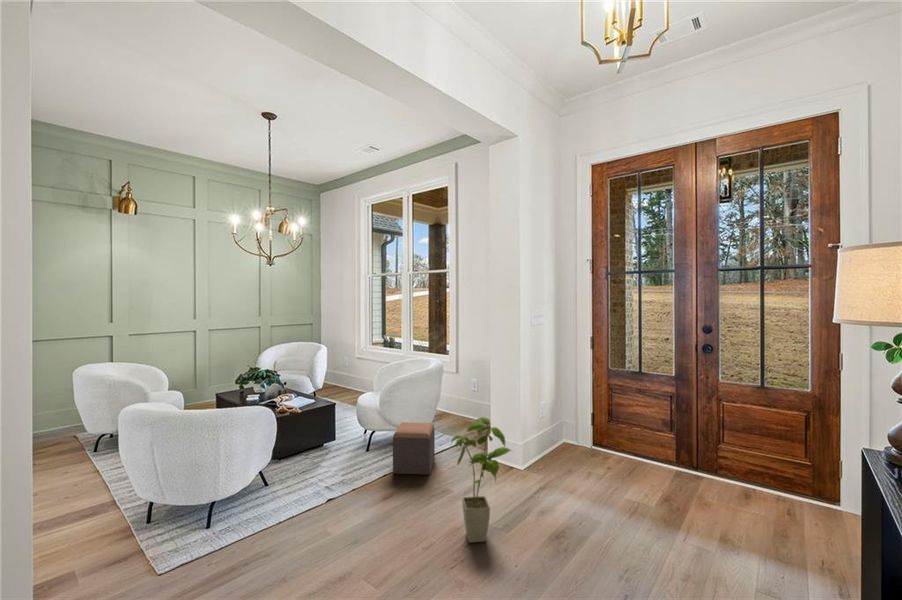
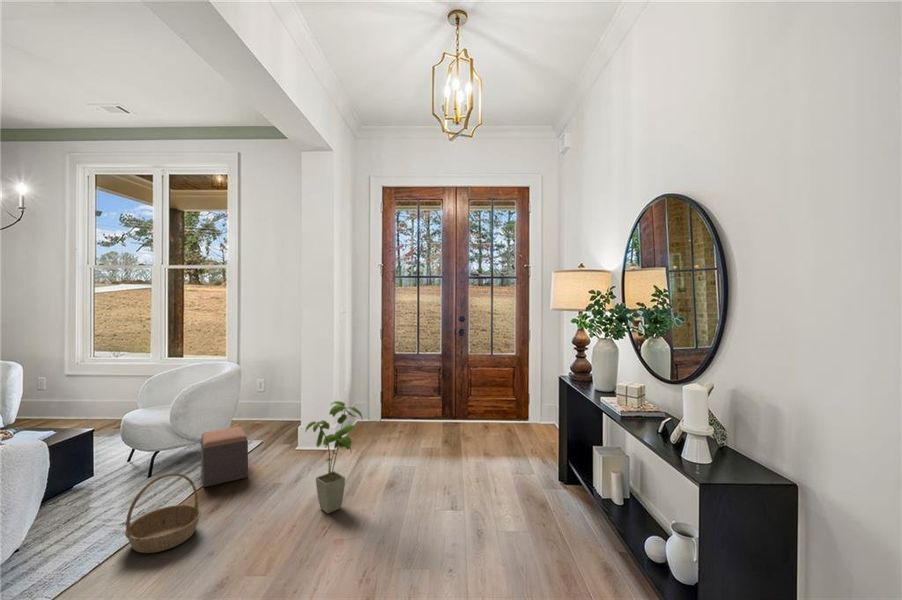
basket: none [309,455,368,522] -> present [125,473,201,553]

